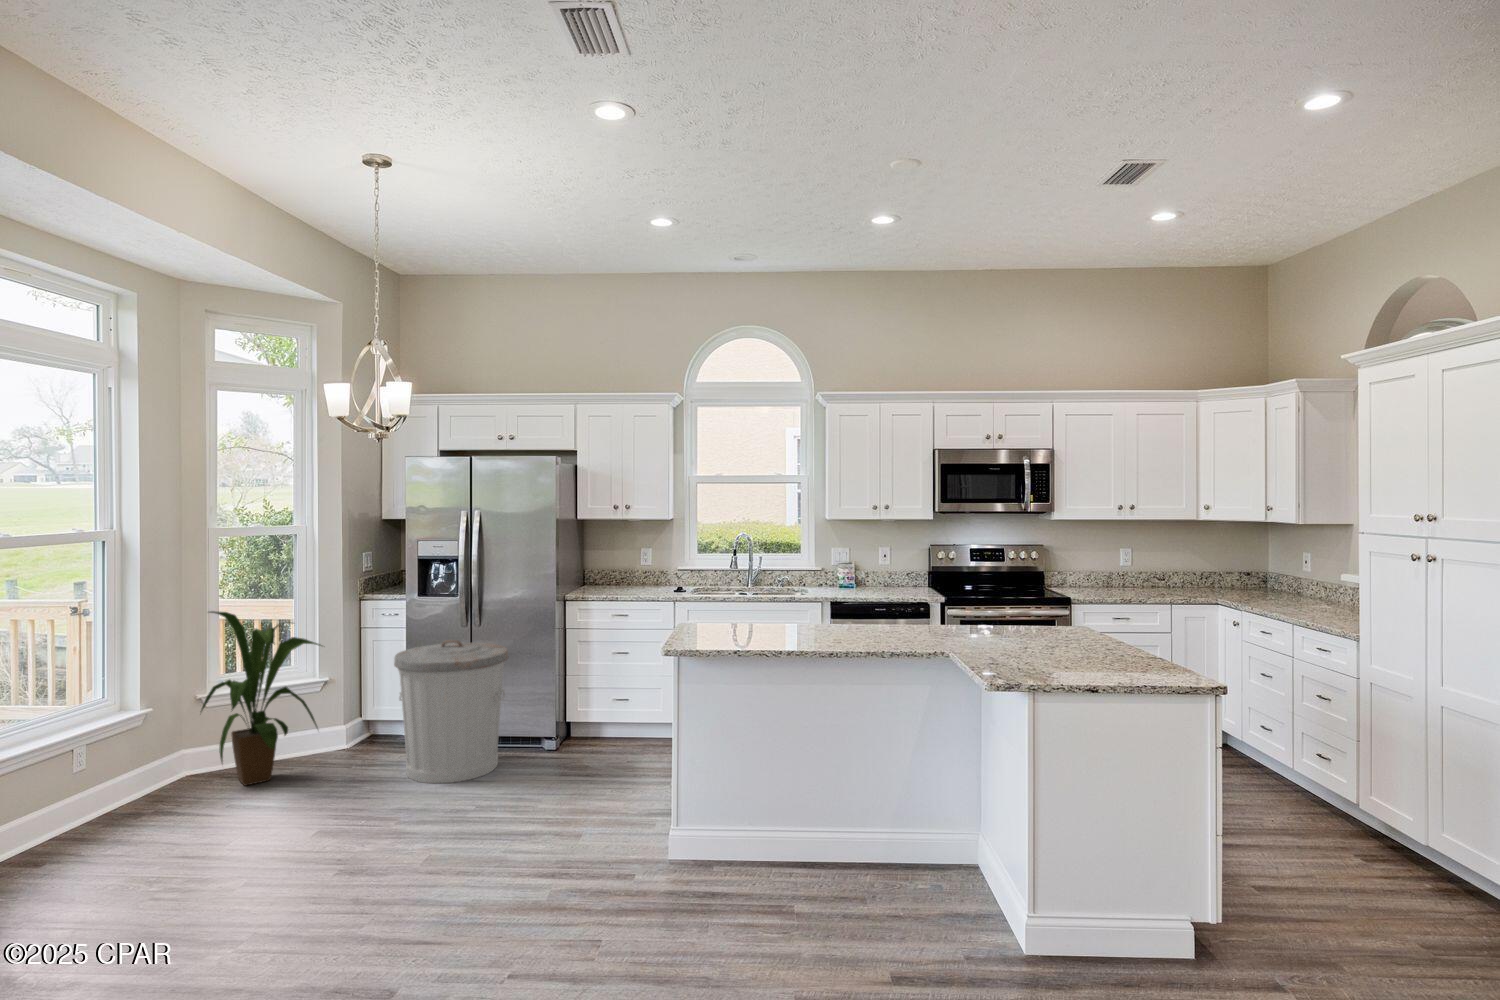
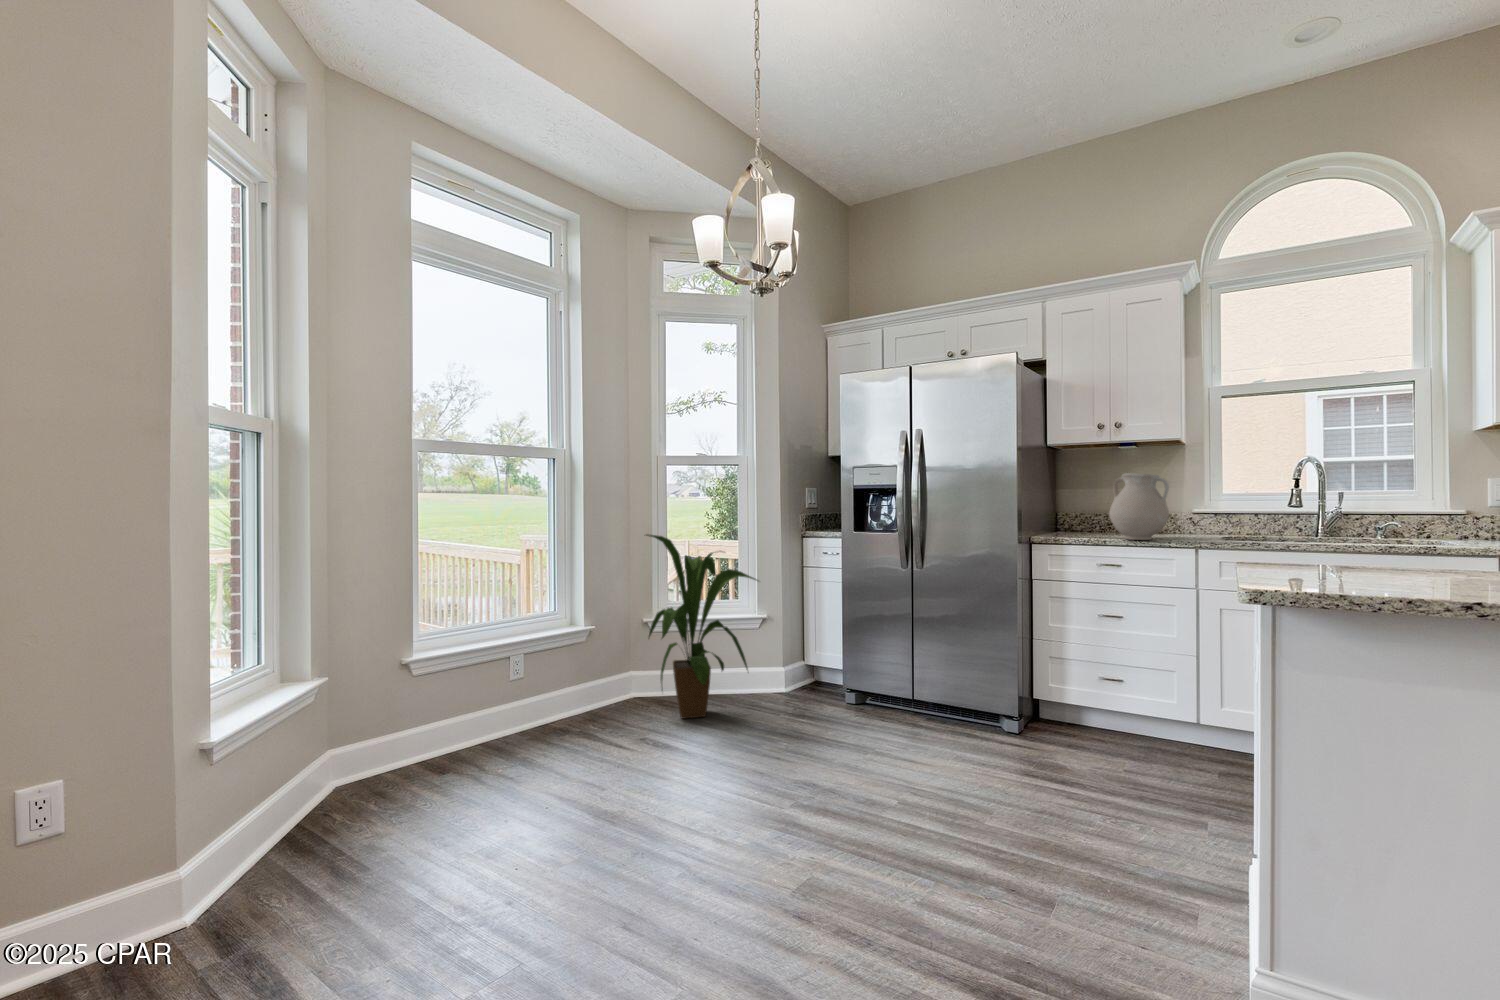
vase: none [621,545,660,594] -> present [1109,473,1169,540]
trash can: present [394,640,508,783] -> none [822,582,956,757]

